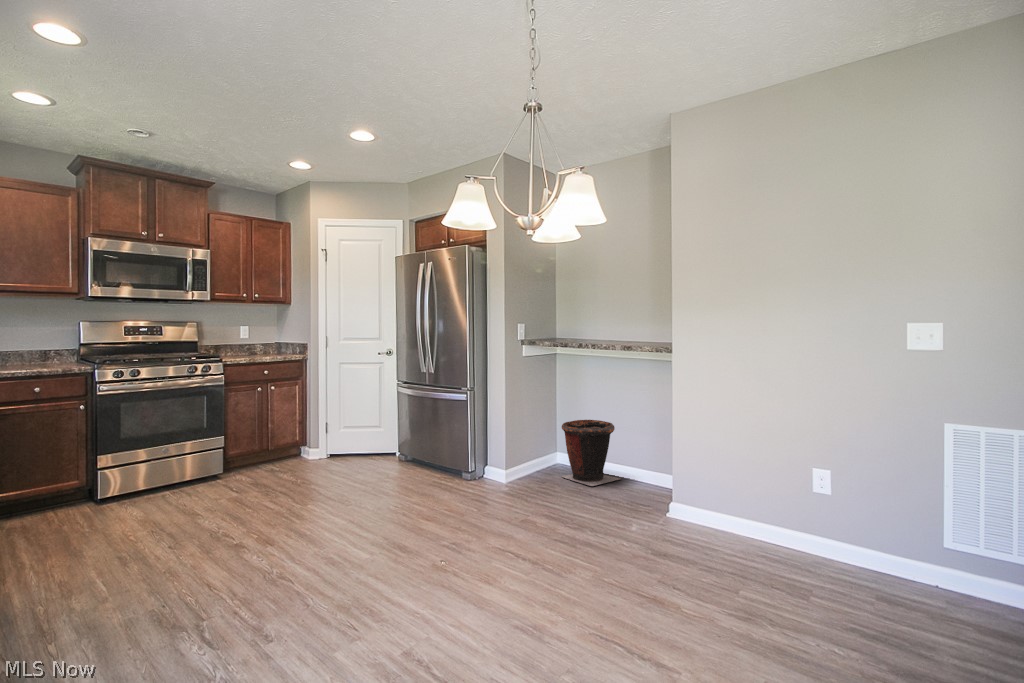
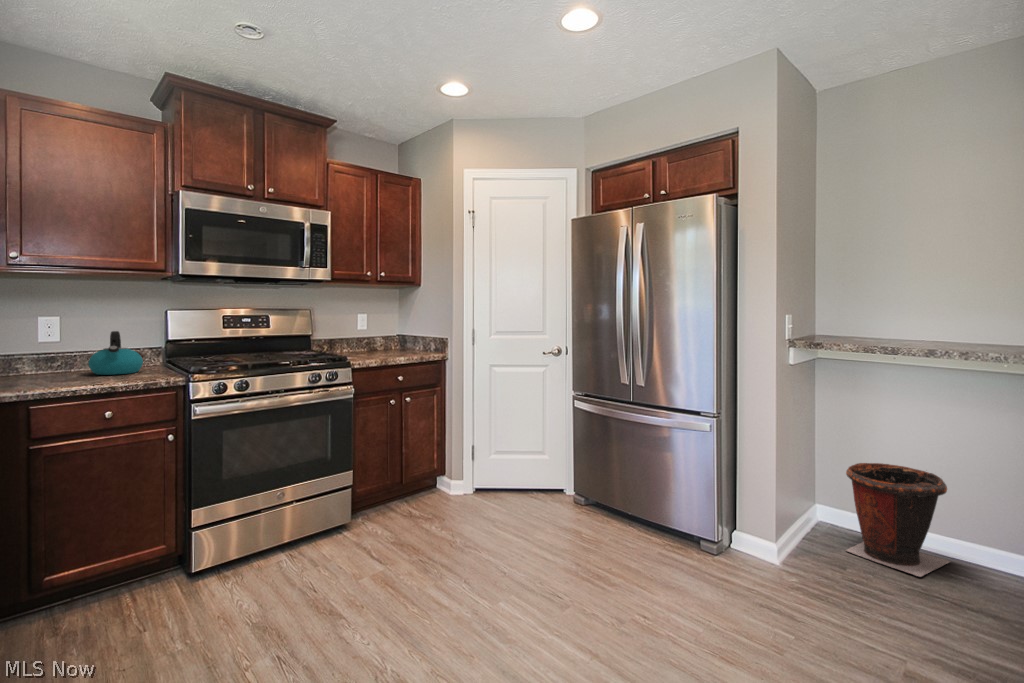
kettle: none [19,336,61,367] -> present [89,331,143,375]

